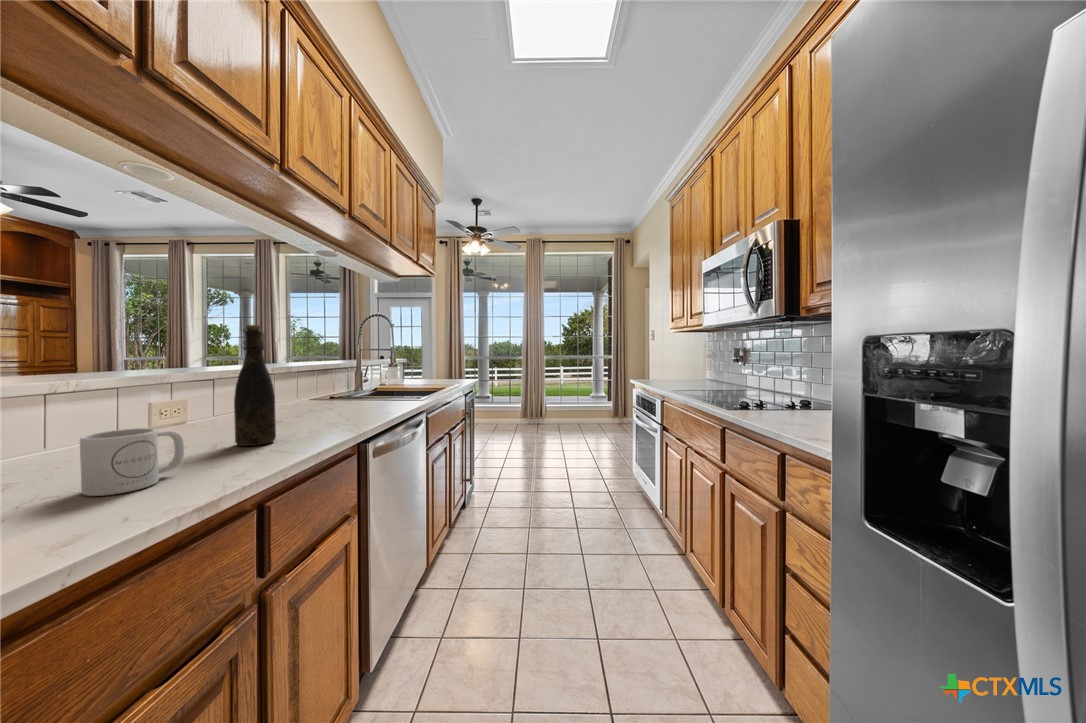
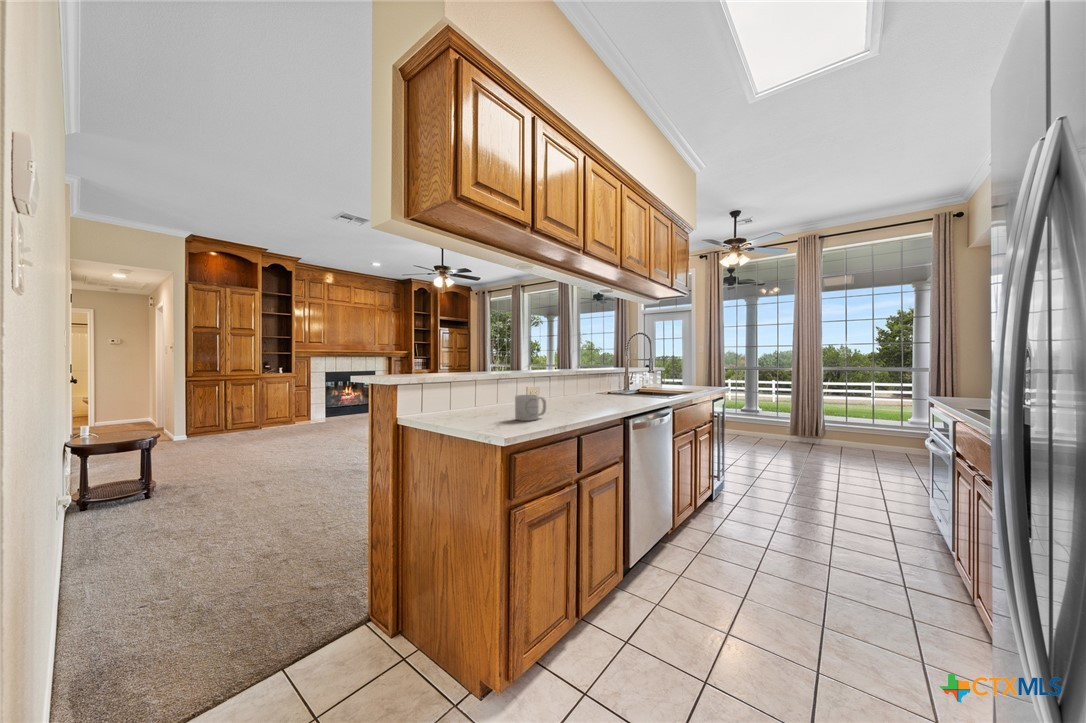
bottle: present [234,325,276,446] -> none [562,346,581,411]

